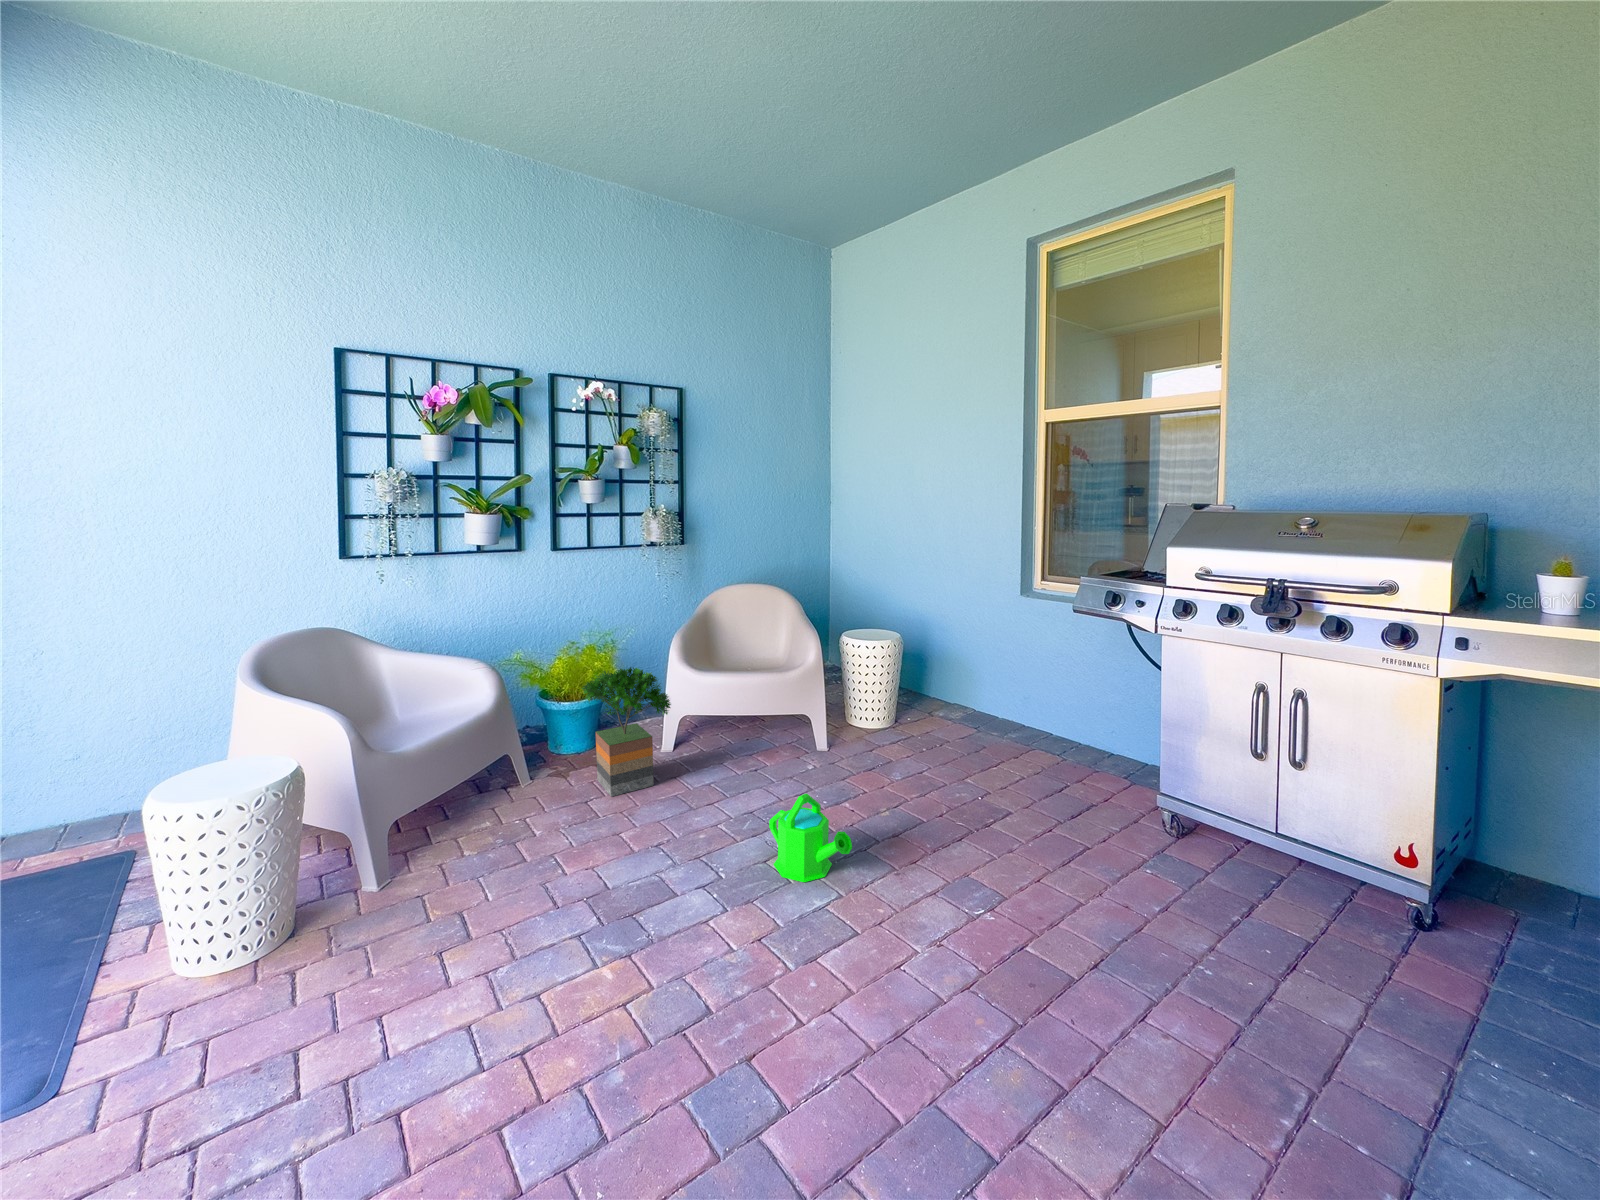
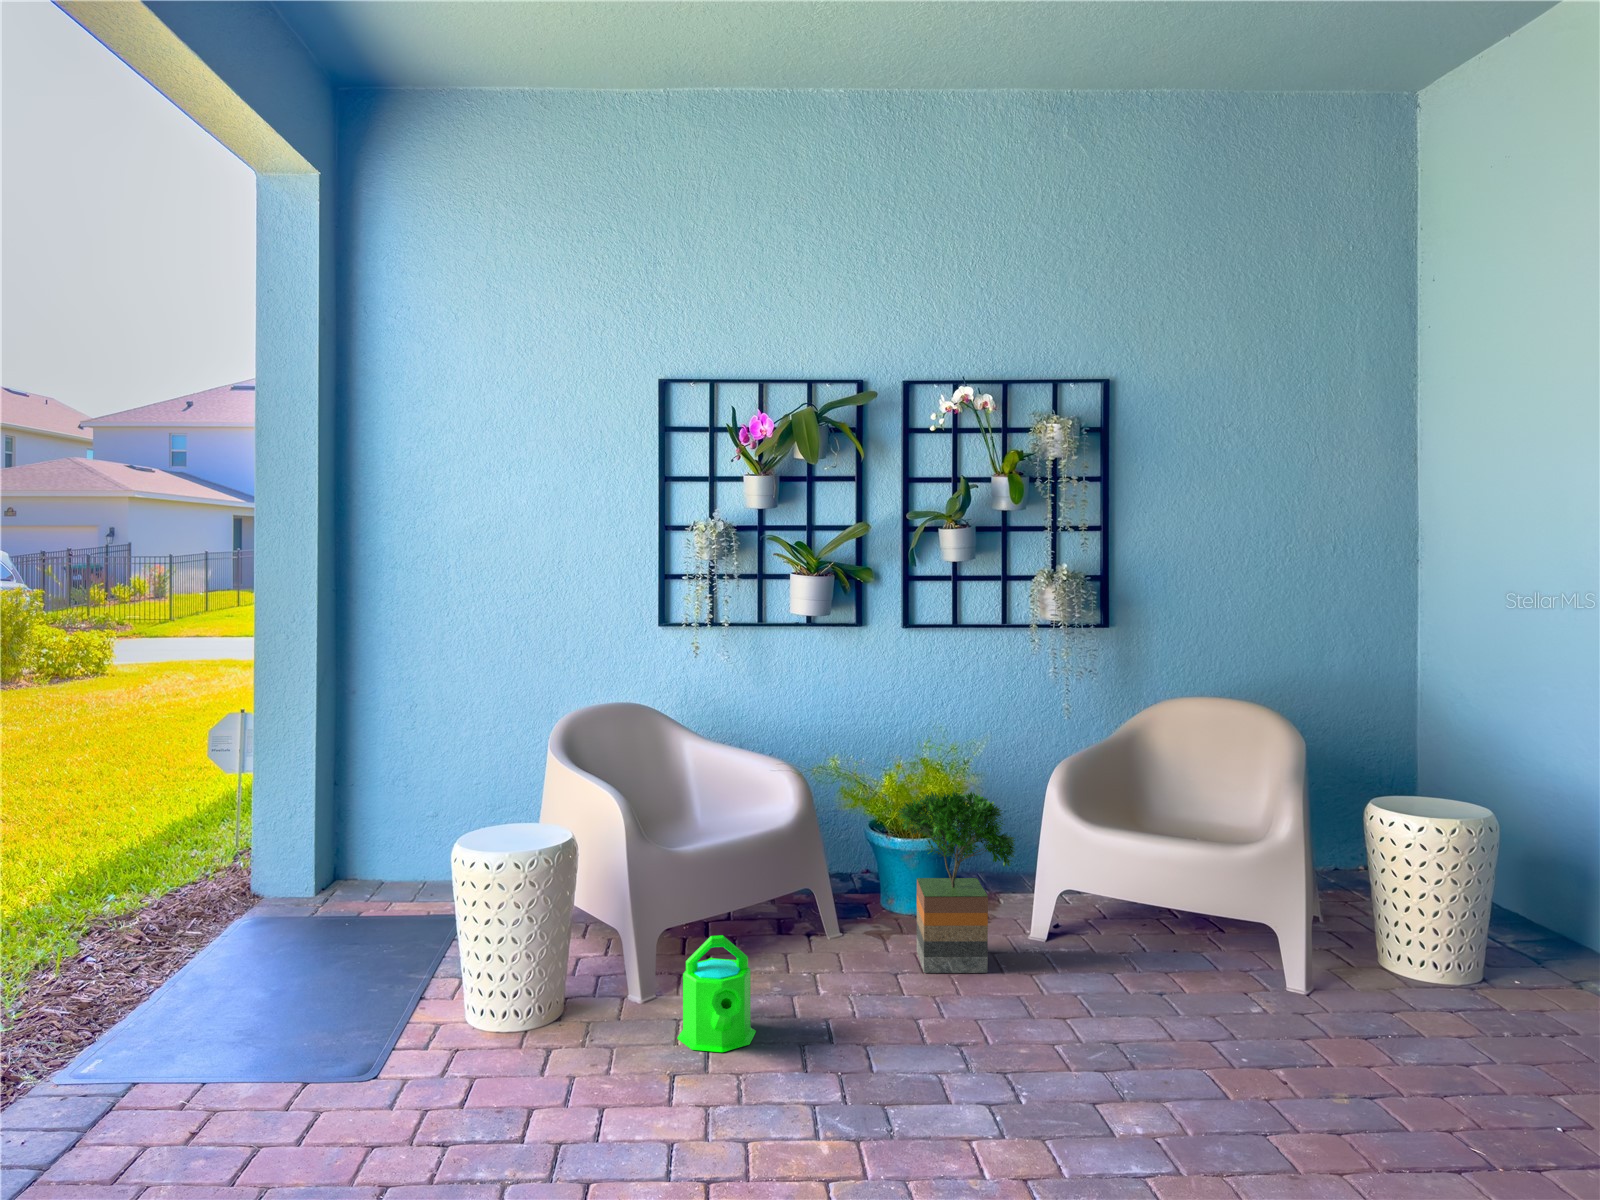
watering can: present [769,794,852,882] -> present [677,935,756,1052]

